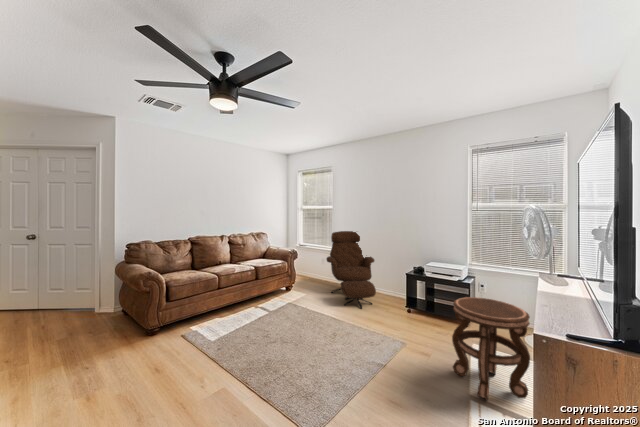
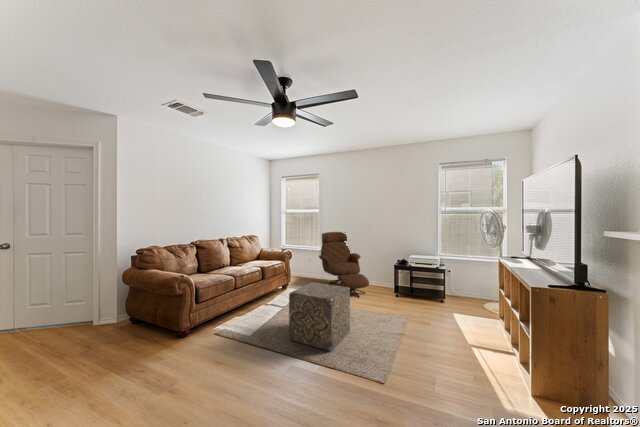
ottoman: none [248,289,322,374] -> present [289,282,350,351]
side table: present [452,297,530,400] -> none [451,276,505,346]

